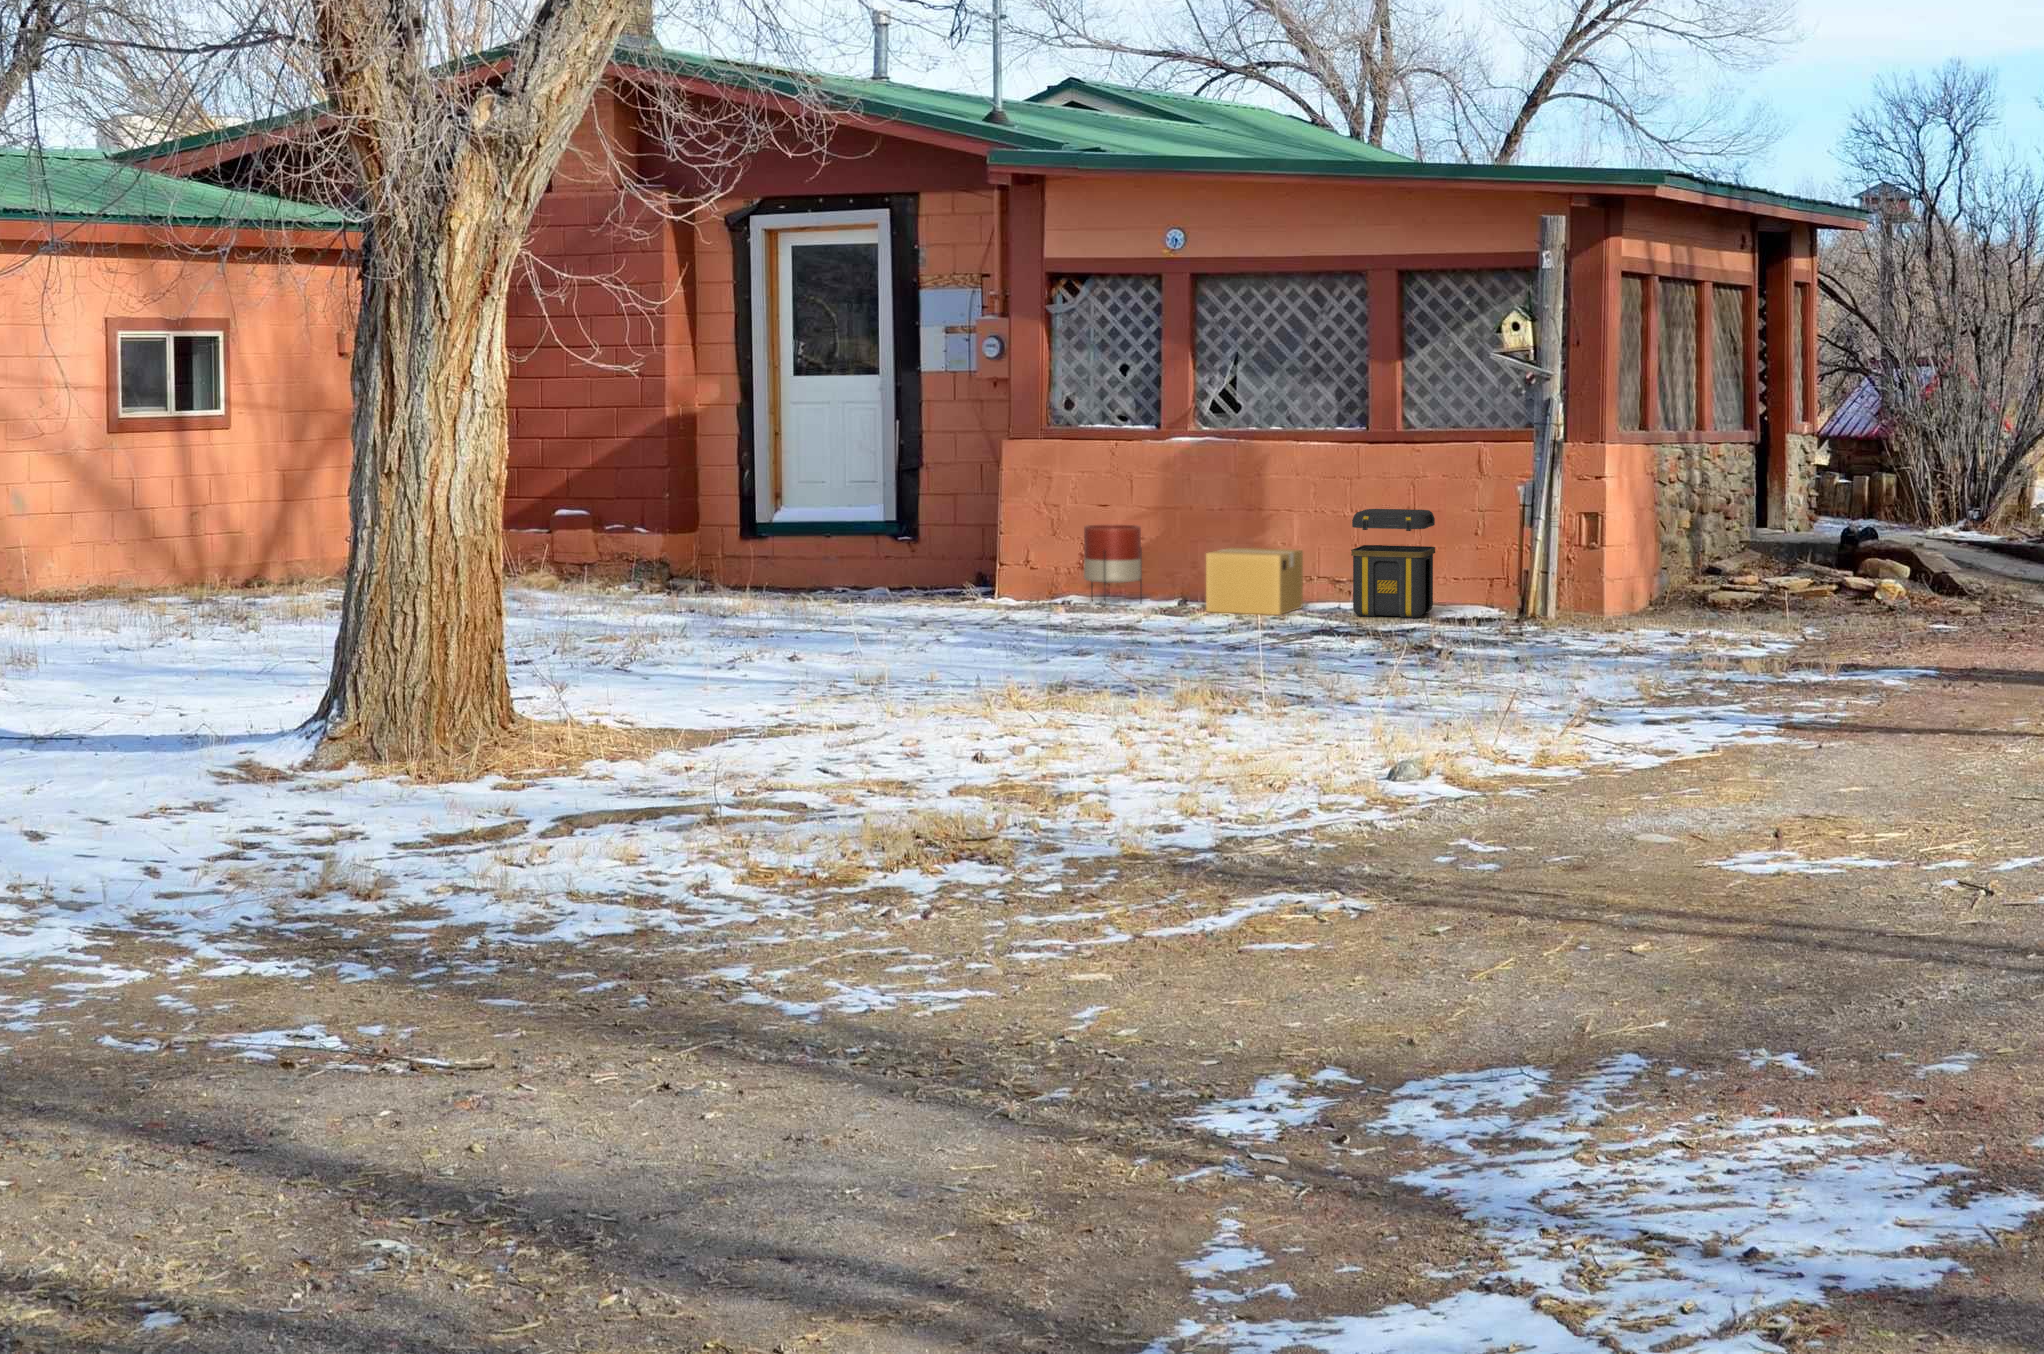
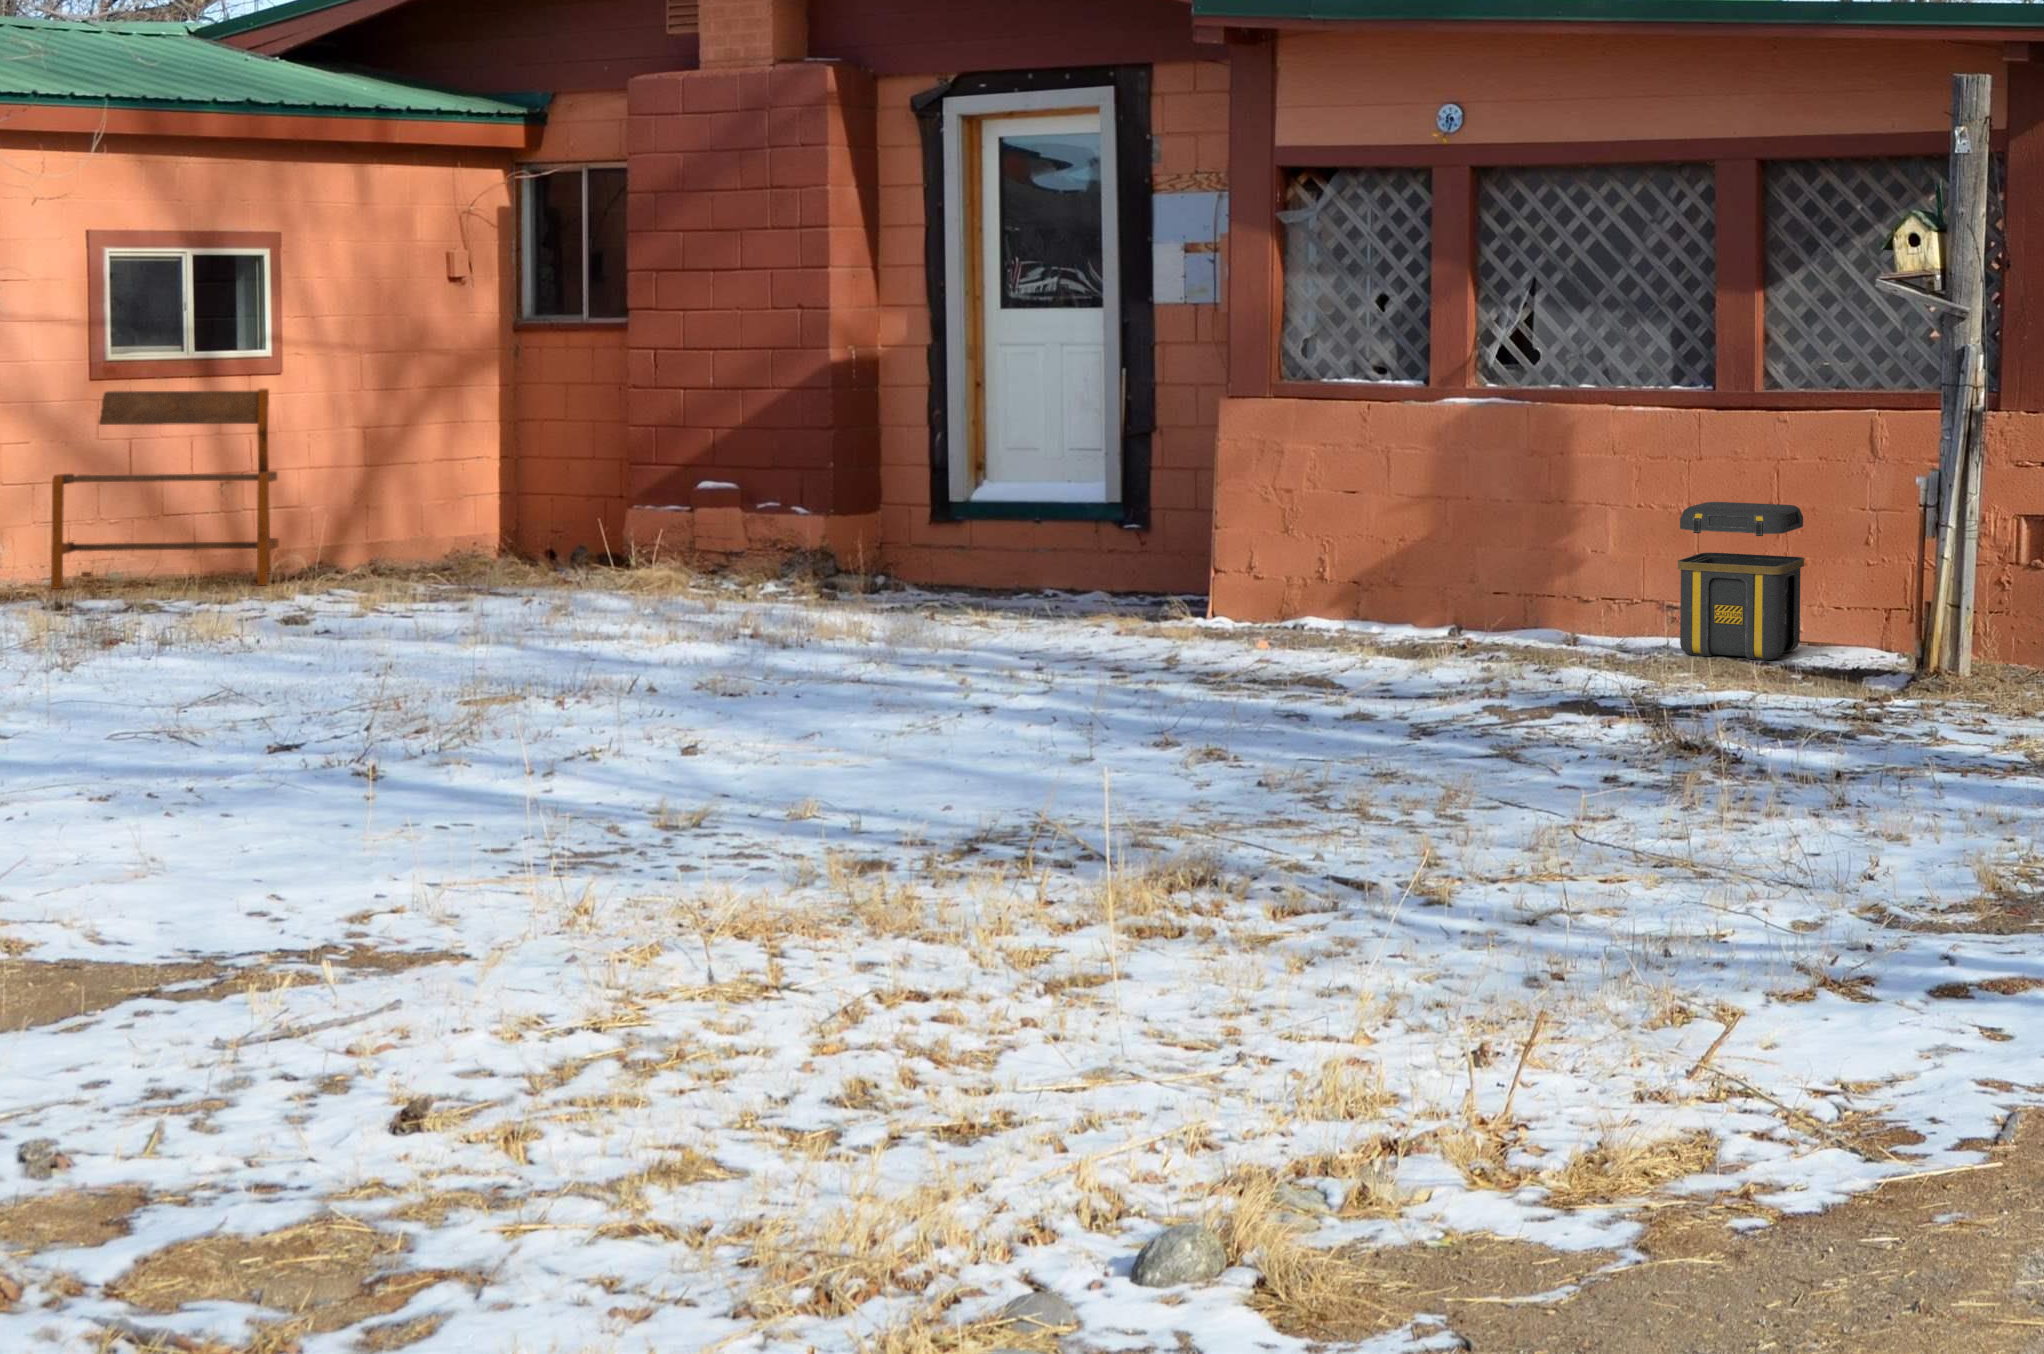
bench: none [78,442,250,601] -> present [51,389,279,589]
planter: present [1084,524,1142,600] -> none [1317,515,1398,629]
cardboard box: present [1206,548,1303,615] -> none [1475,551,1618,650]

